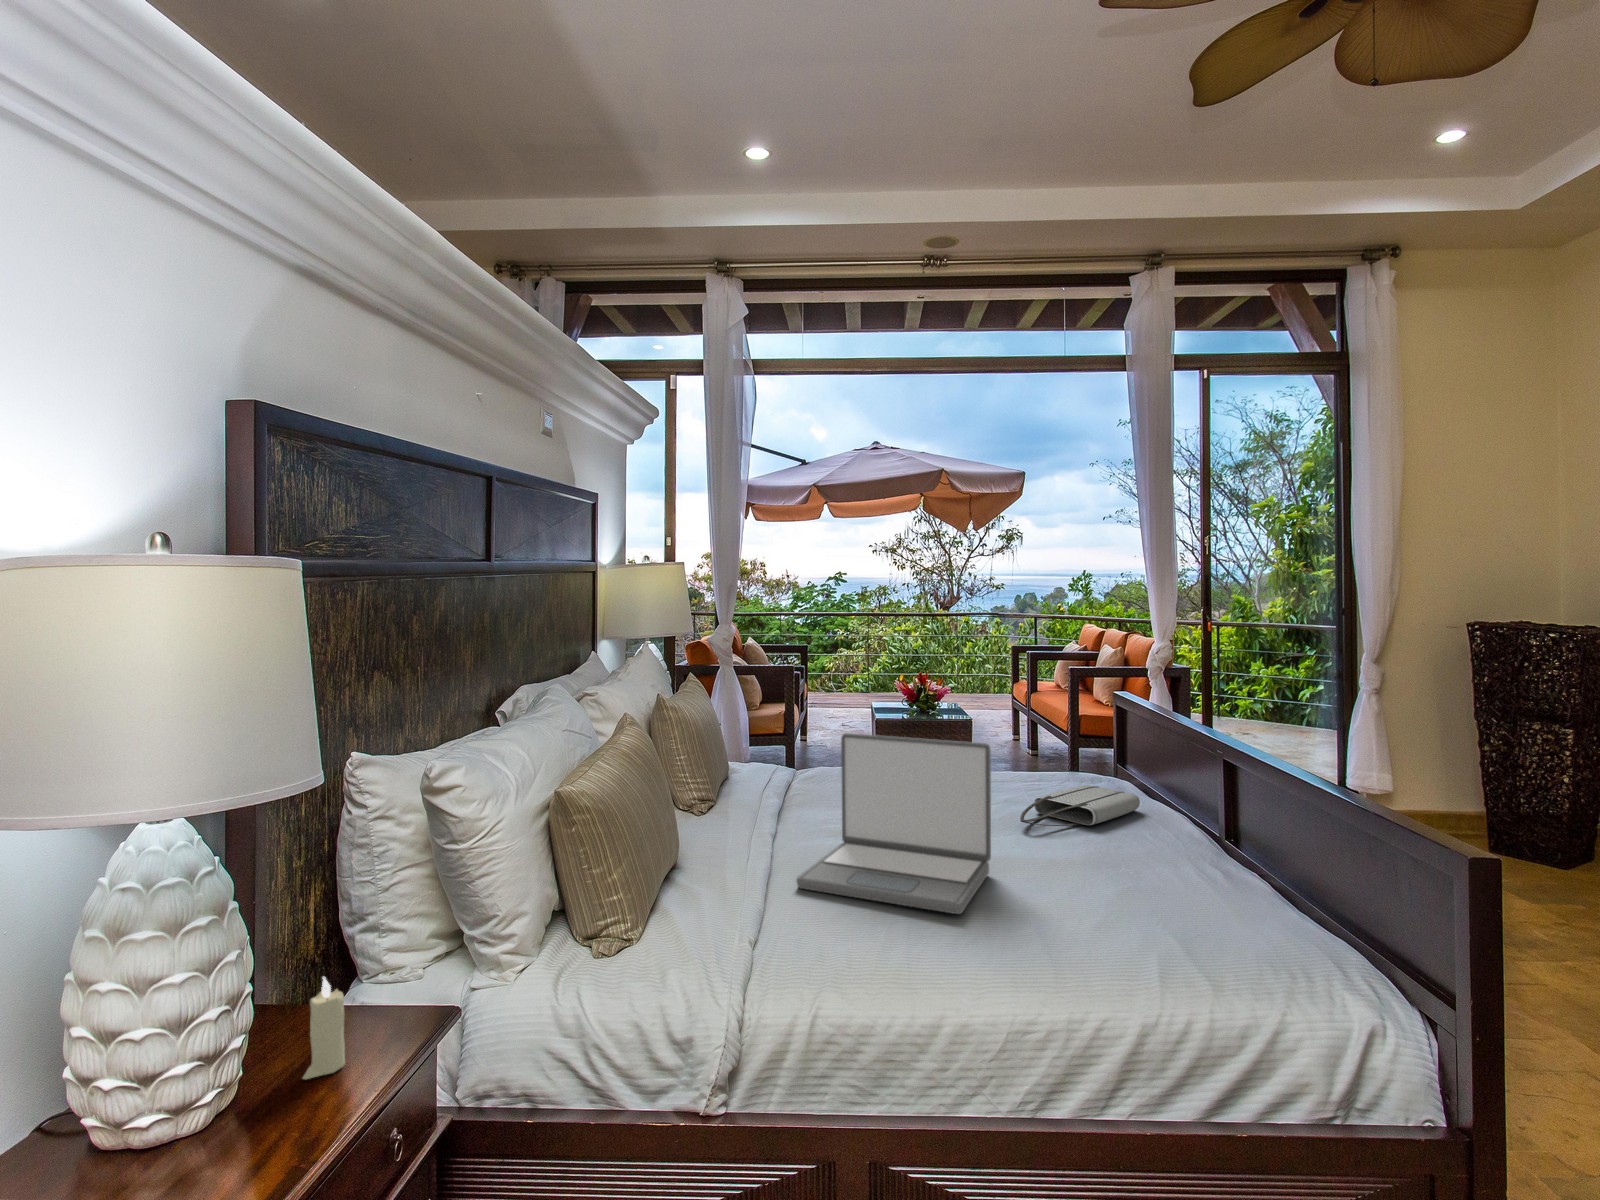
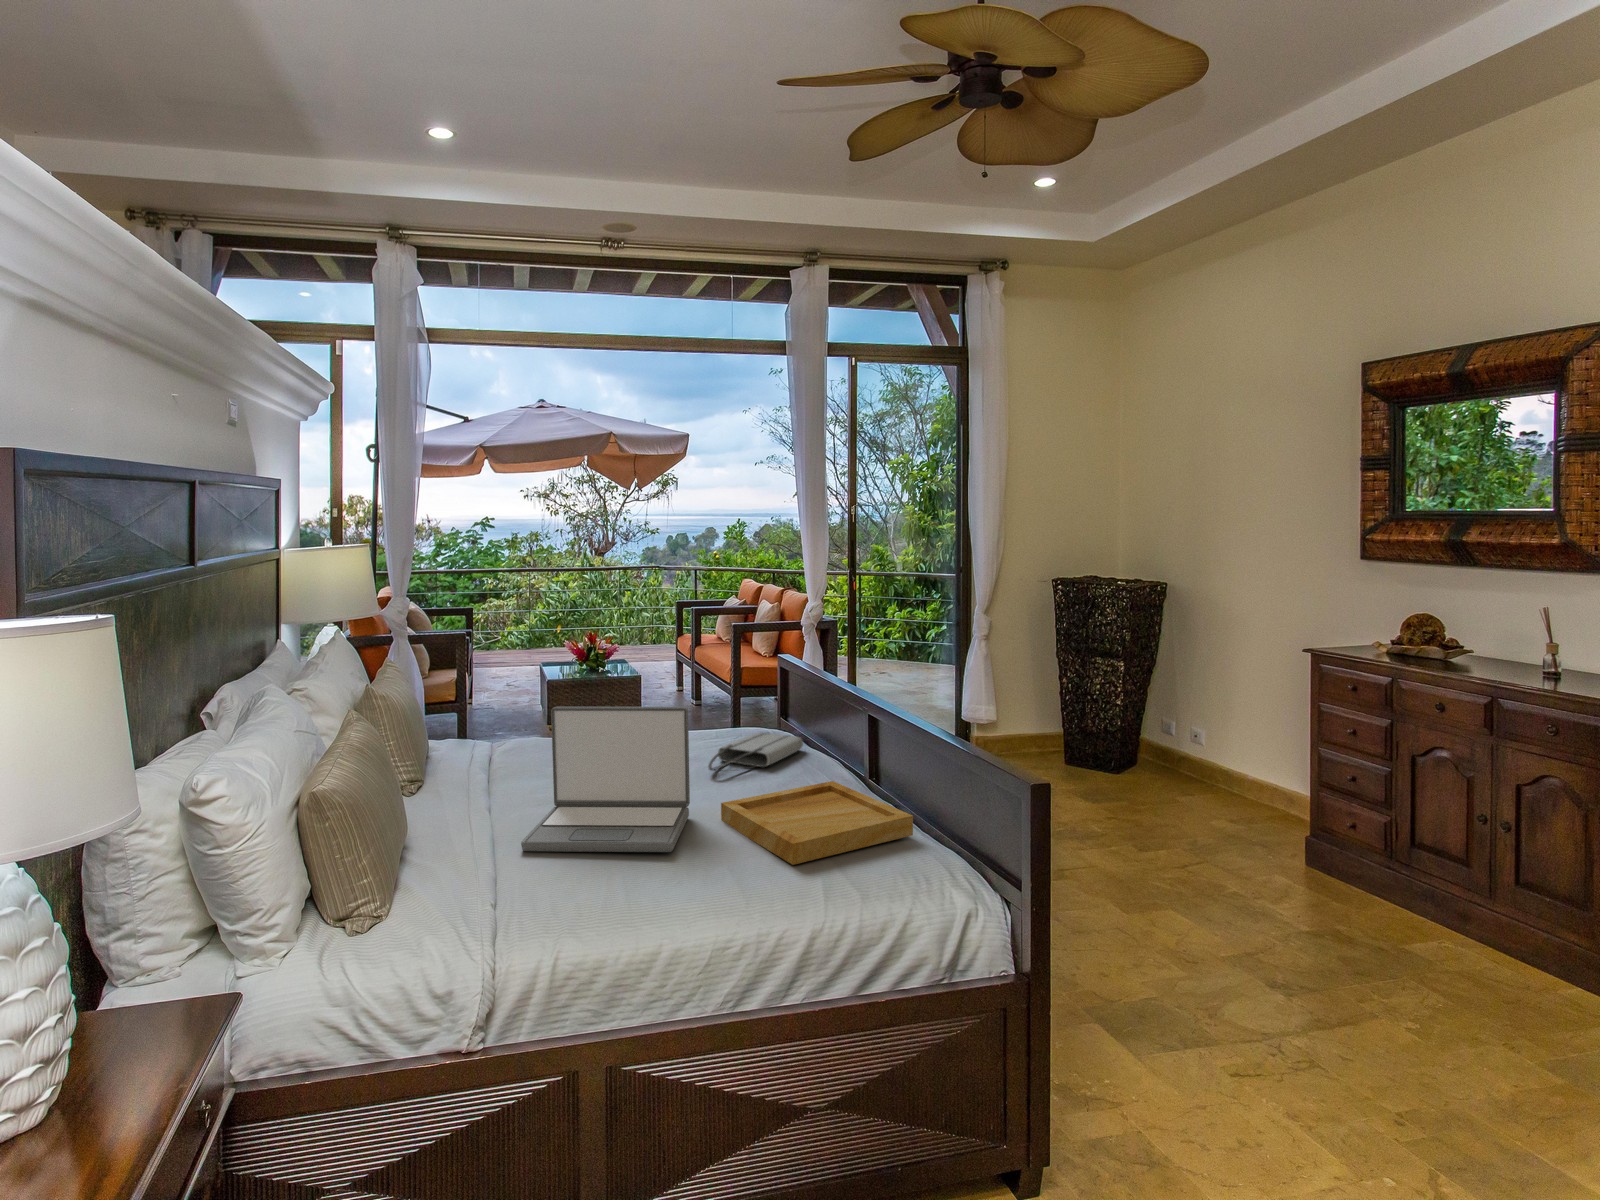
tray: none [1028,853,1294,957] -> present [721,781,913,865]
candle: present [303,977,345,1079] -> none [115,981,154,1074]

